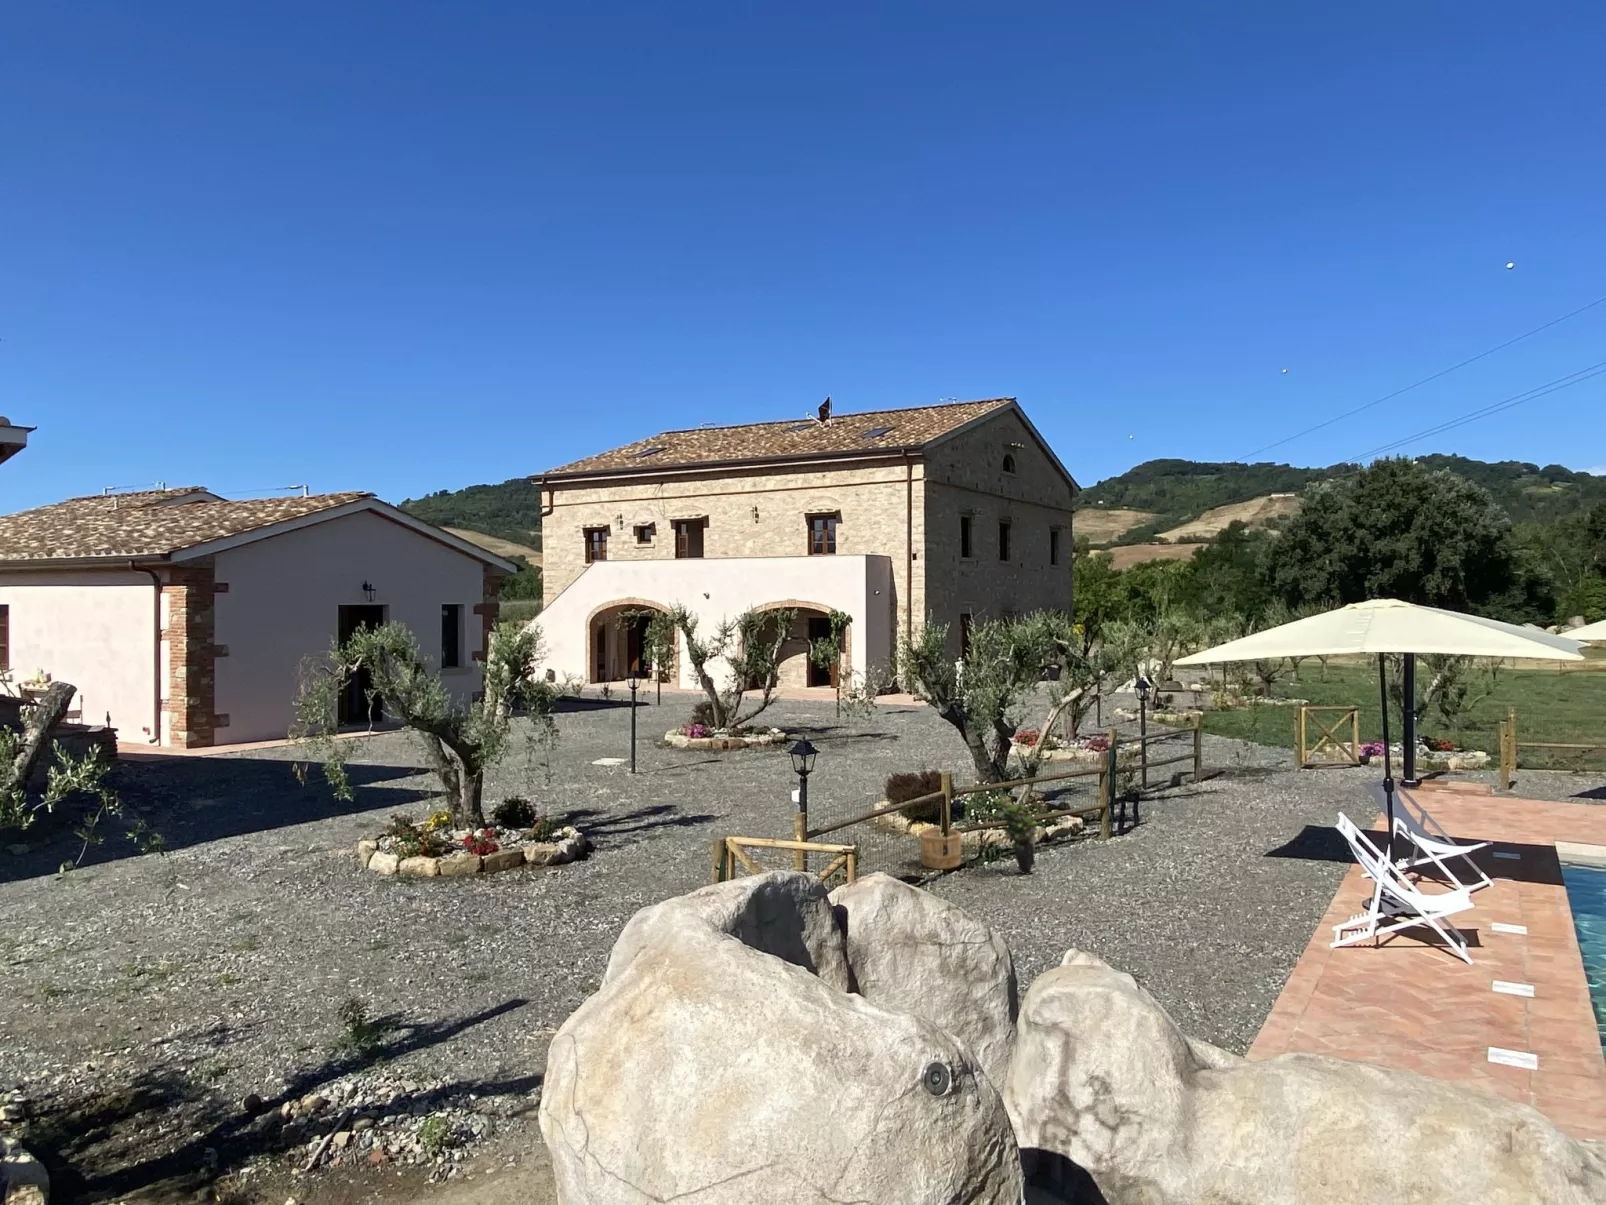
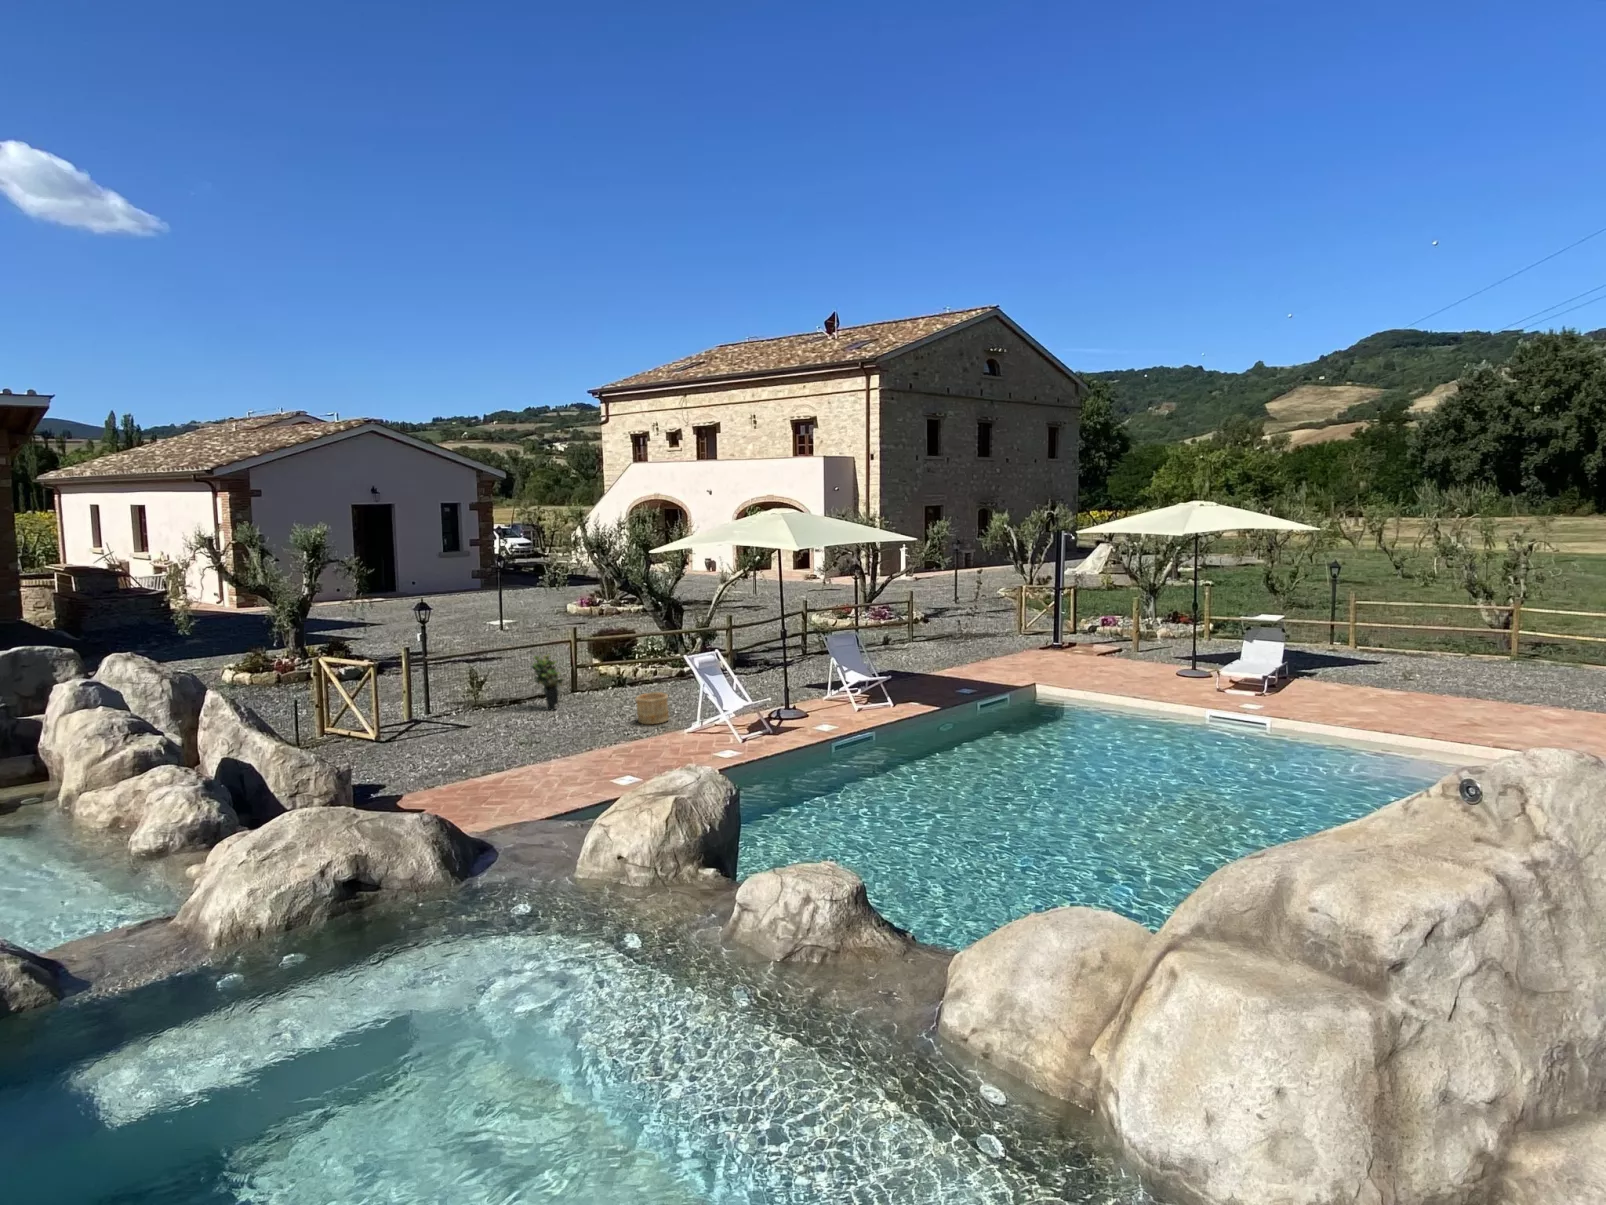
wooden bucket: present [919,828,961,869] -> present [636,692,669,724]

